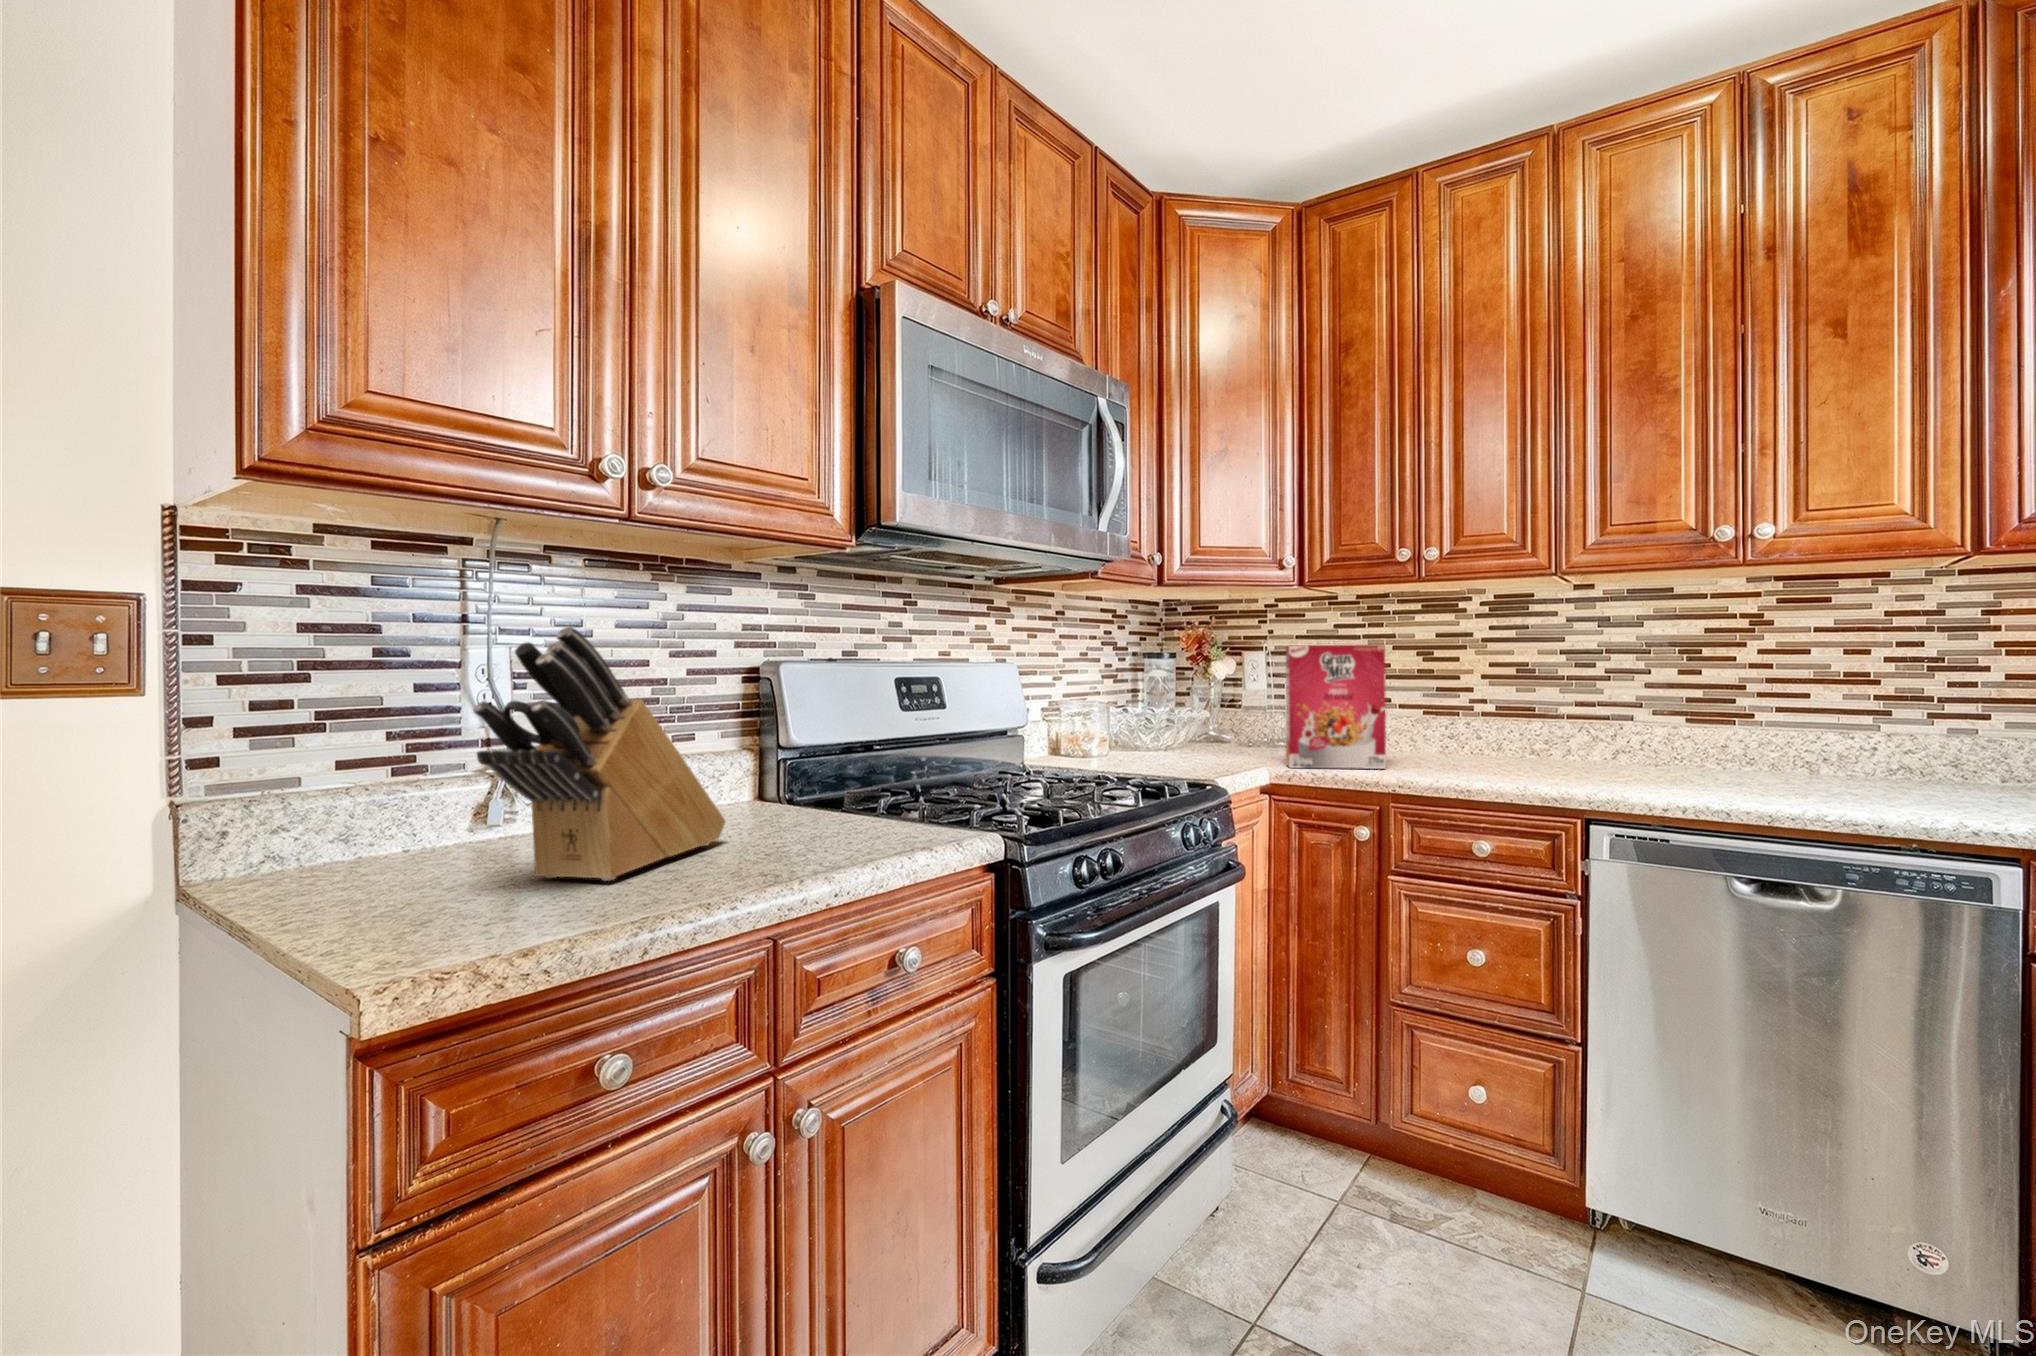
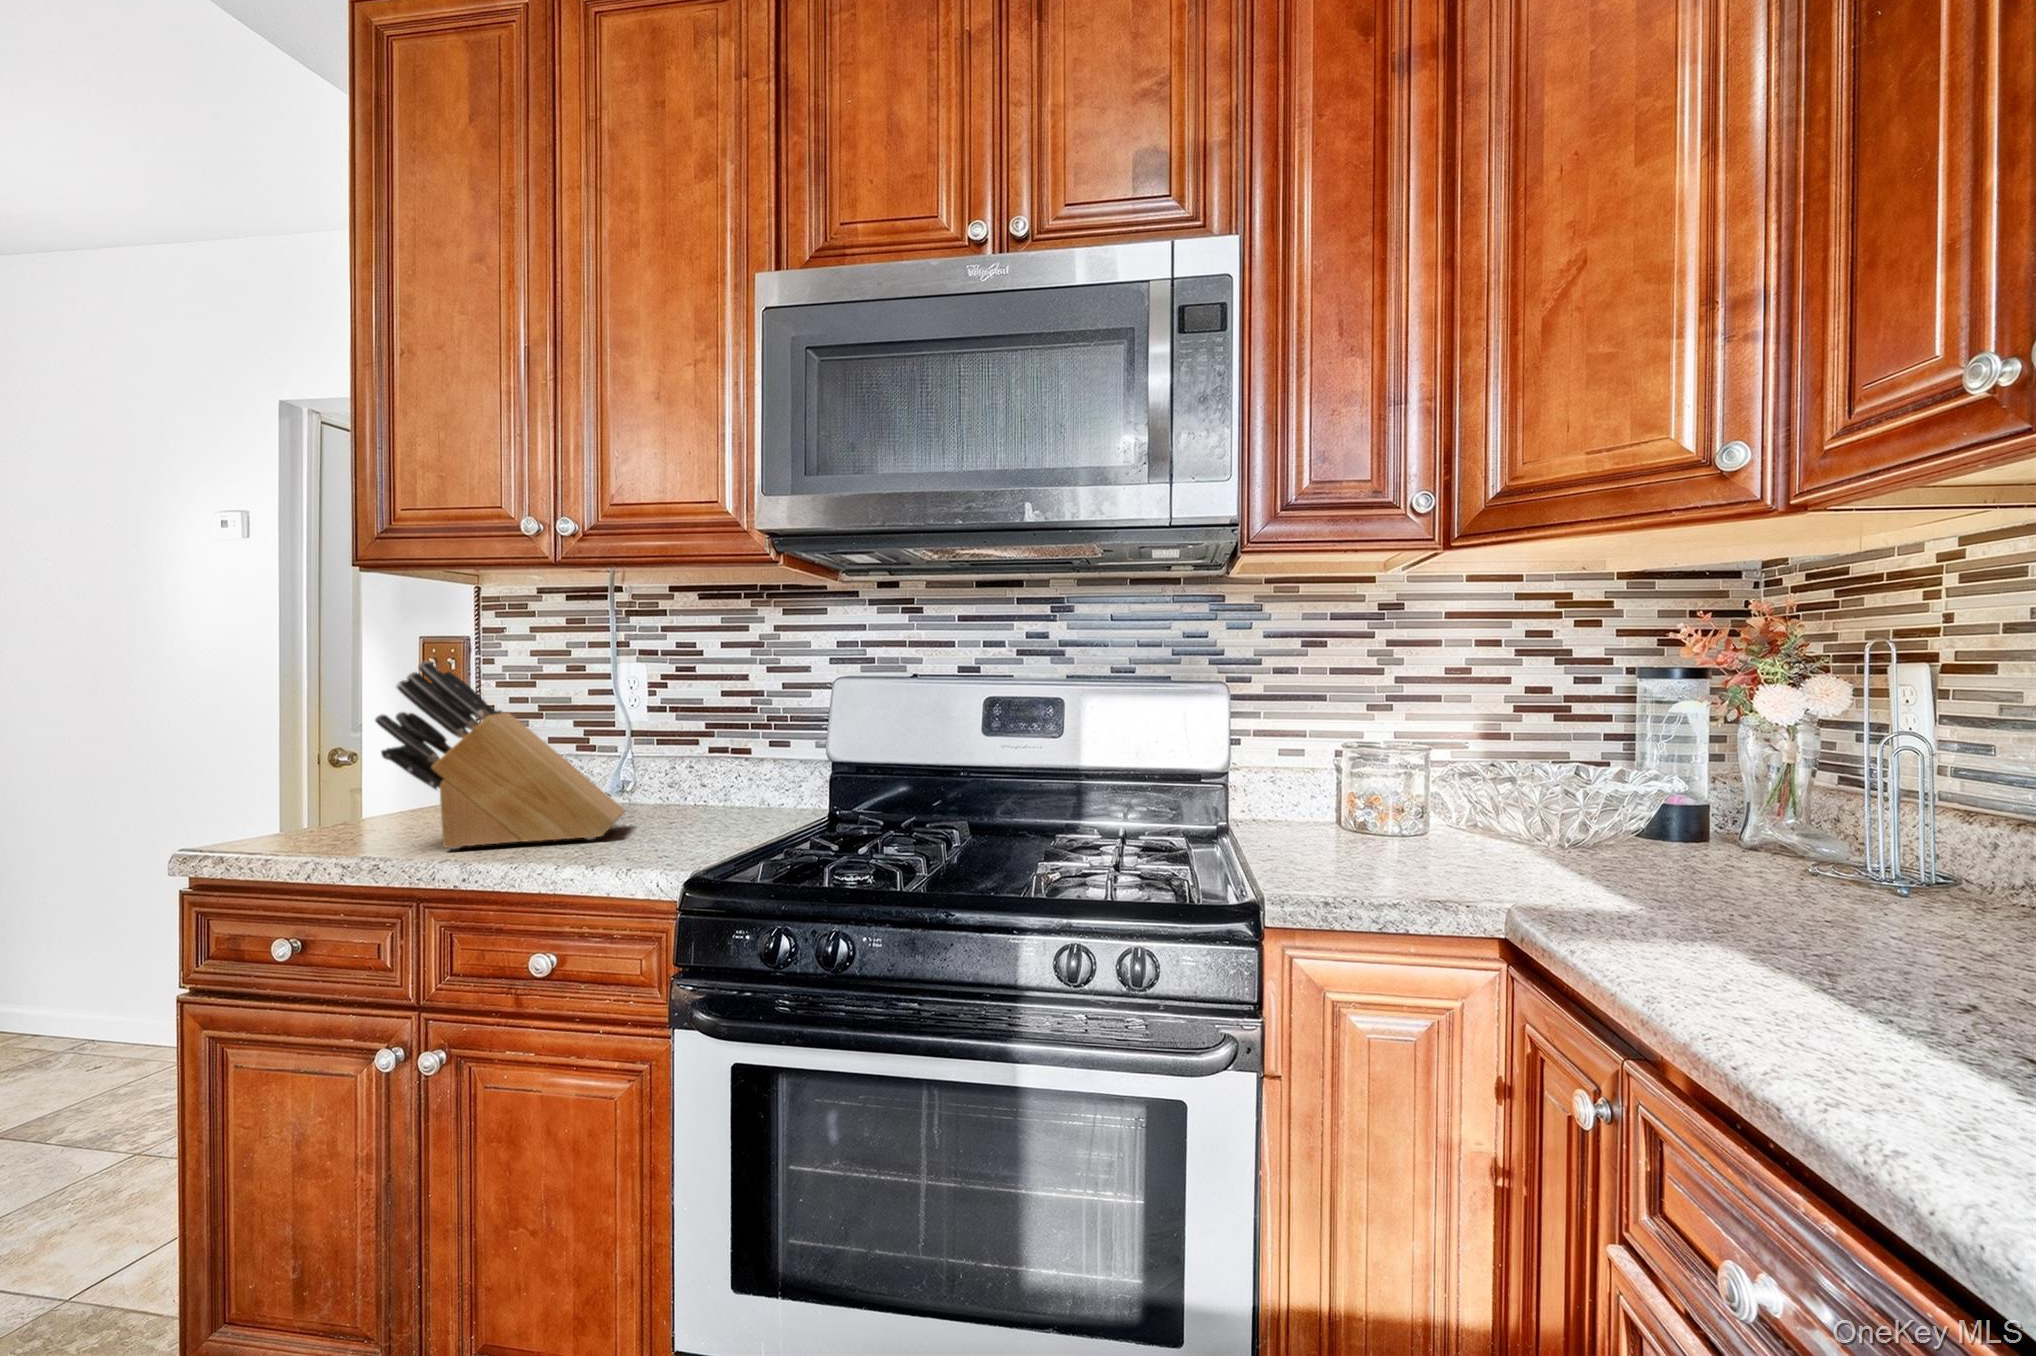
cereal box: present [1286,645,1386,769] -> none [1594,666,1907,1024]

